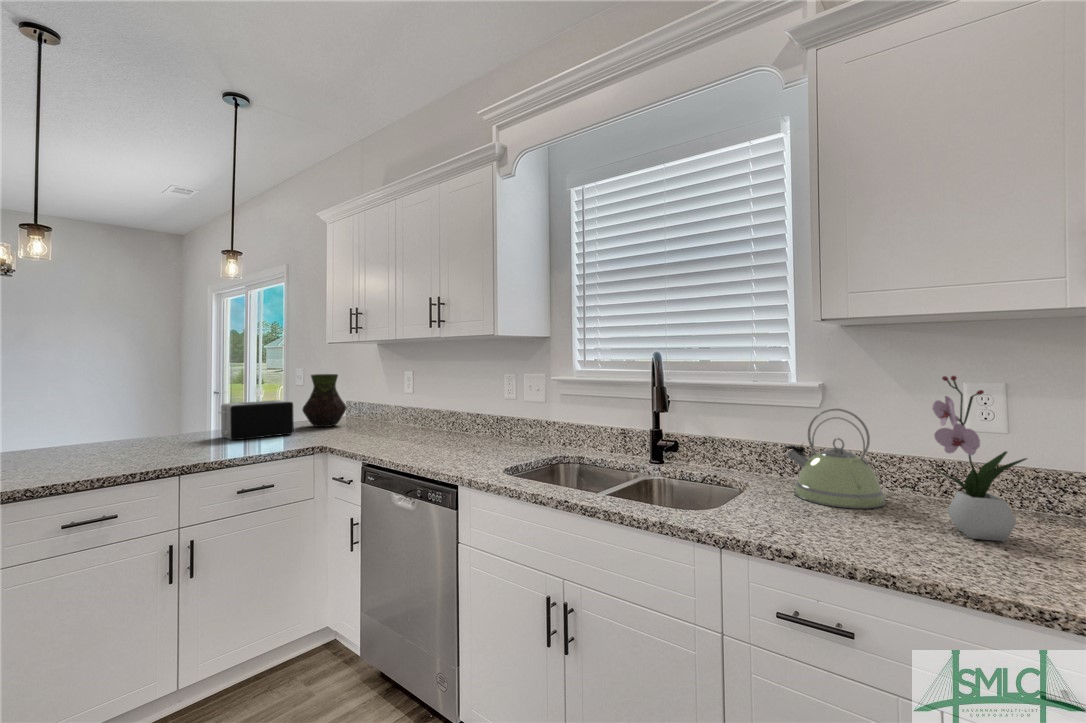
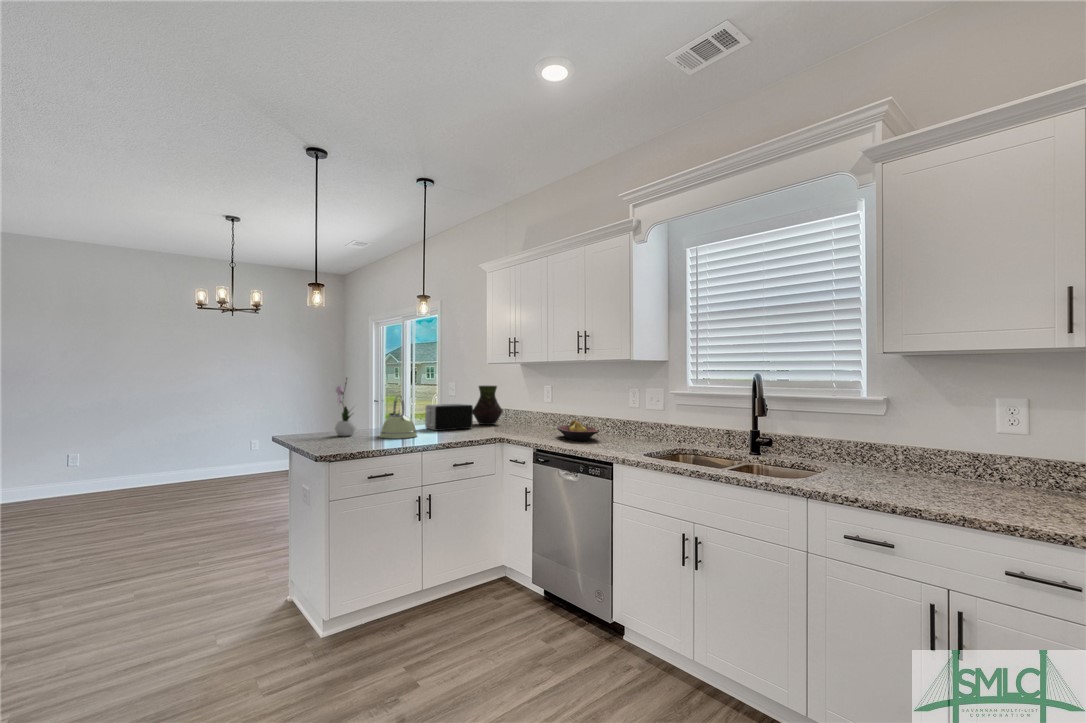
flower arrangement: present [933,376,1027,541] -> present [335,378,356,436]
kettle: present [785,409,885,509] -> present [380,395,417,439]
fruit bowl: none [402,420,456,450] -> present [557,420,599,441]

